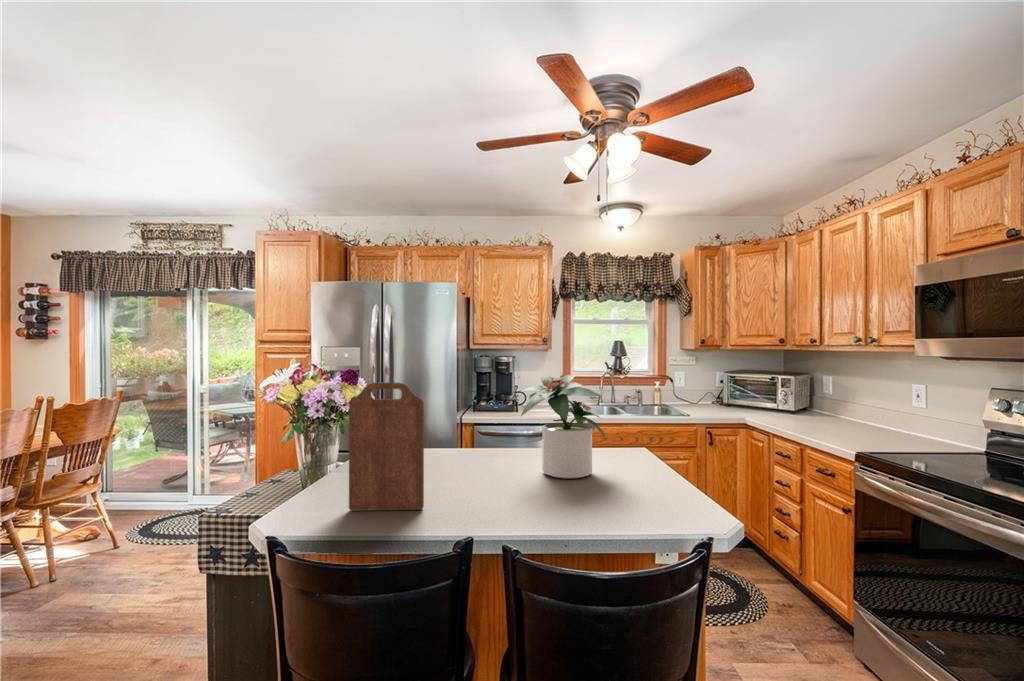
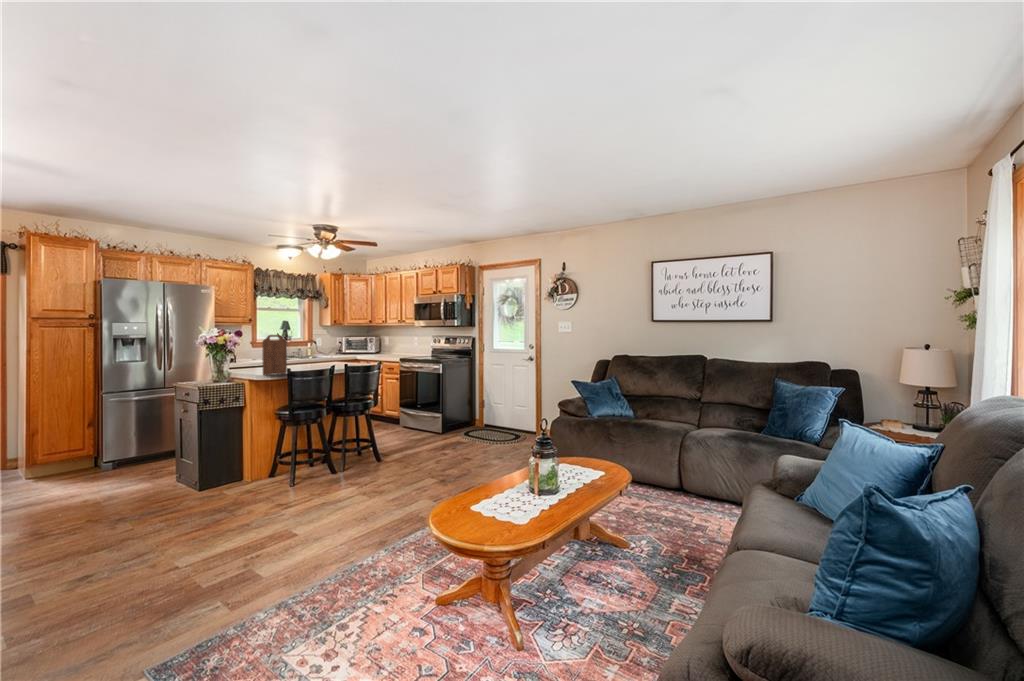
potted plant: present [521,374,607,479] -> none [297,334,330,368]

